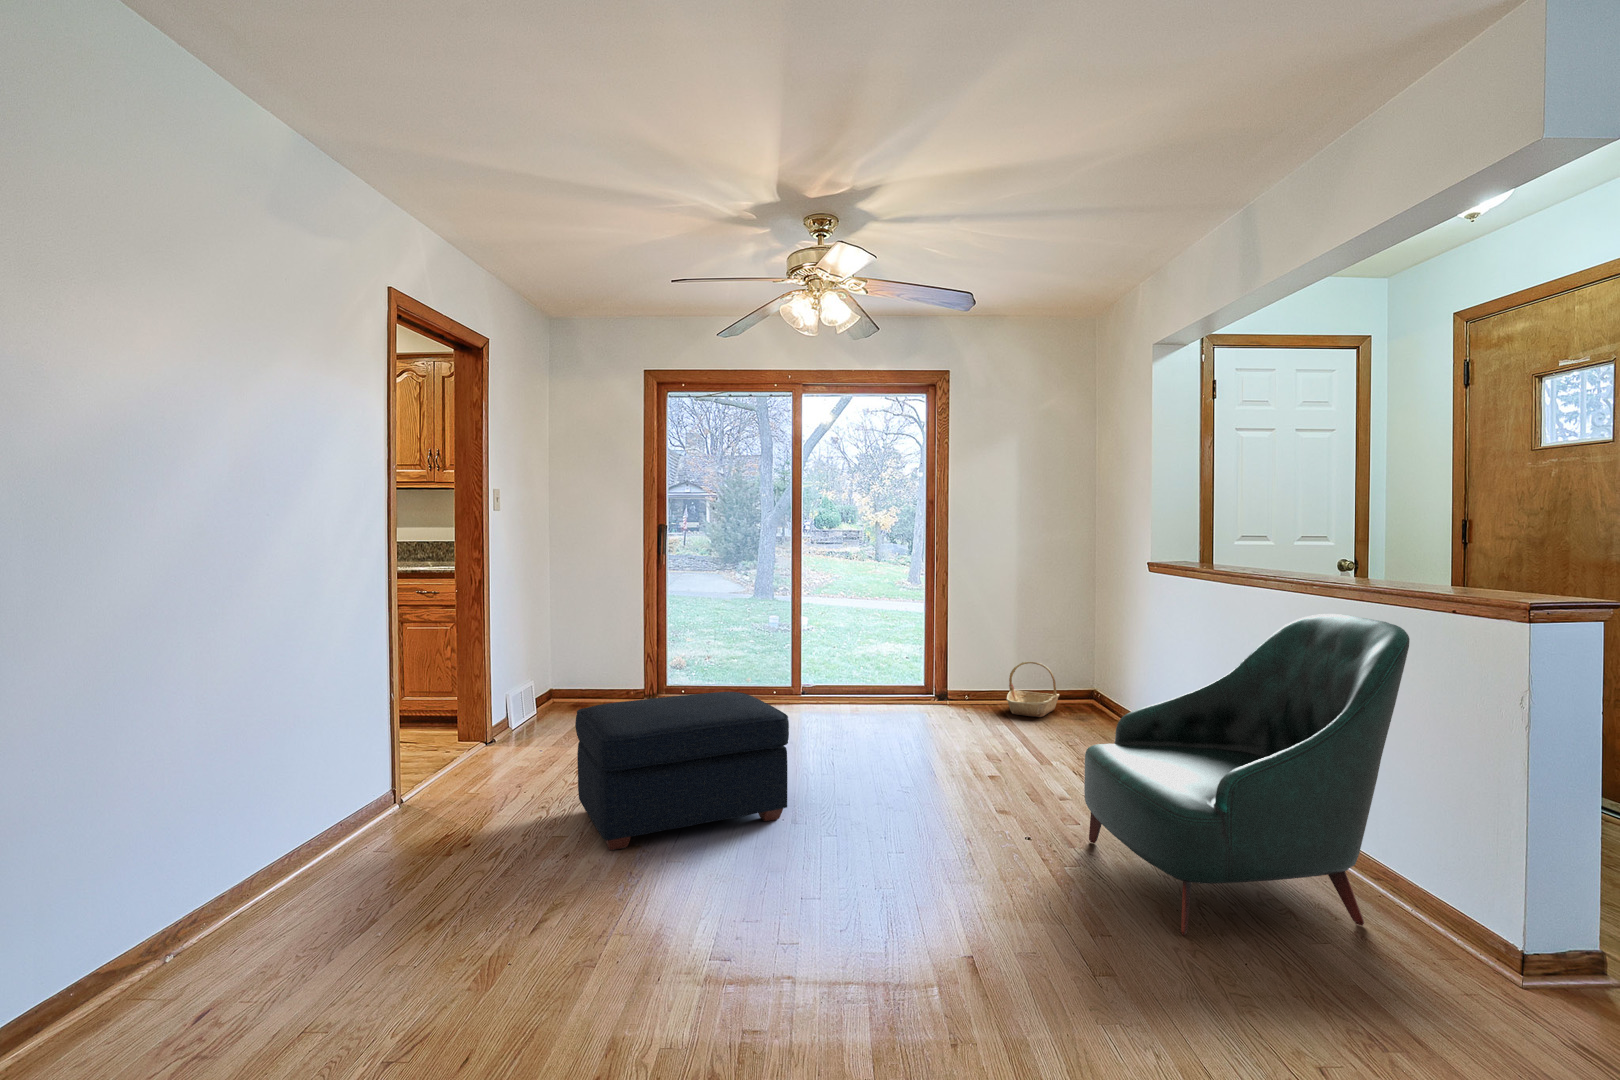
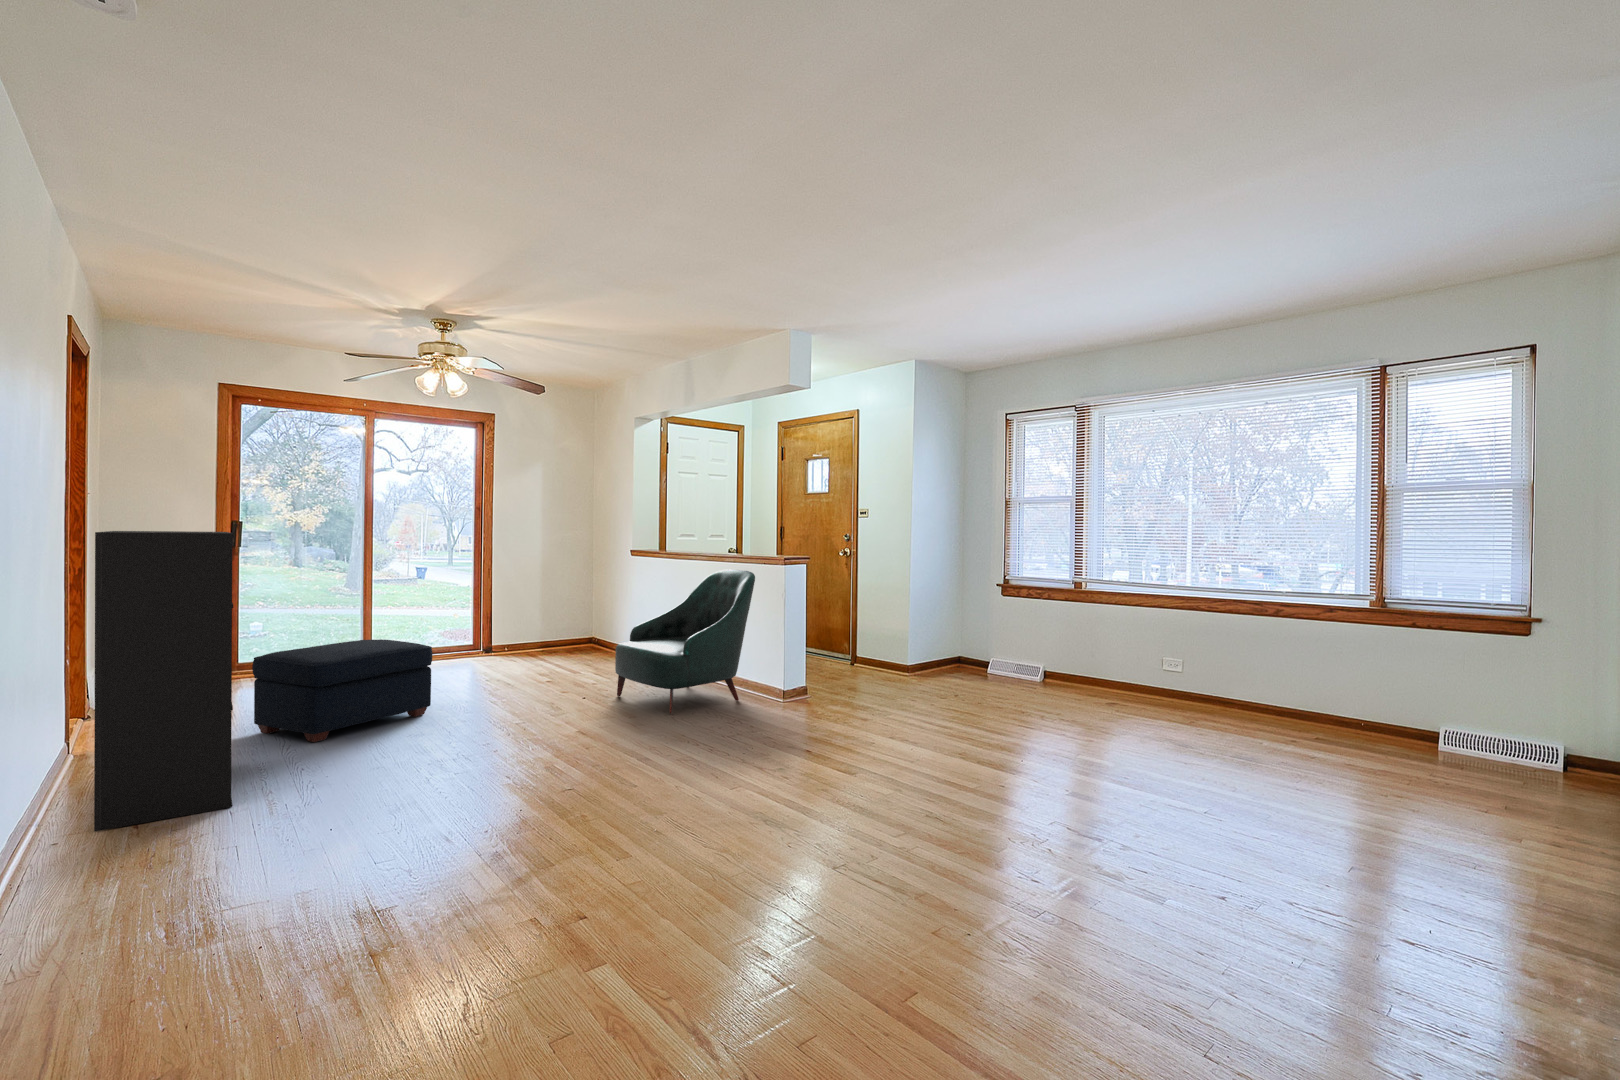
bookshelf: none [204,545,486,994] -> present [94,531,234,831]
basket: present [1006,662,1059,717] -> none [538,619,573,655]

